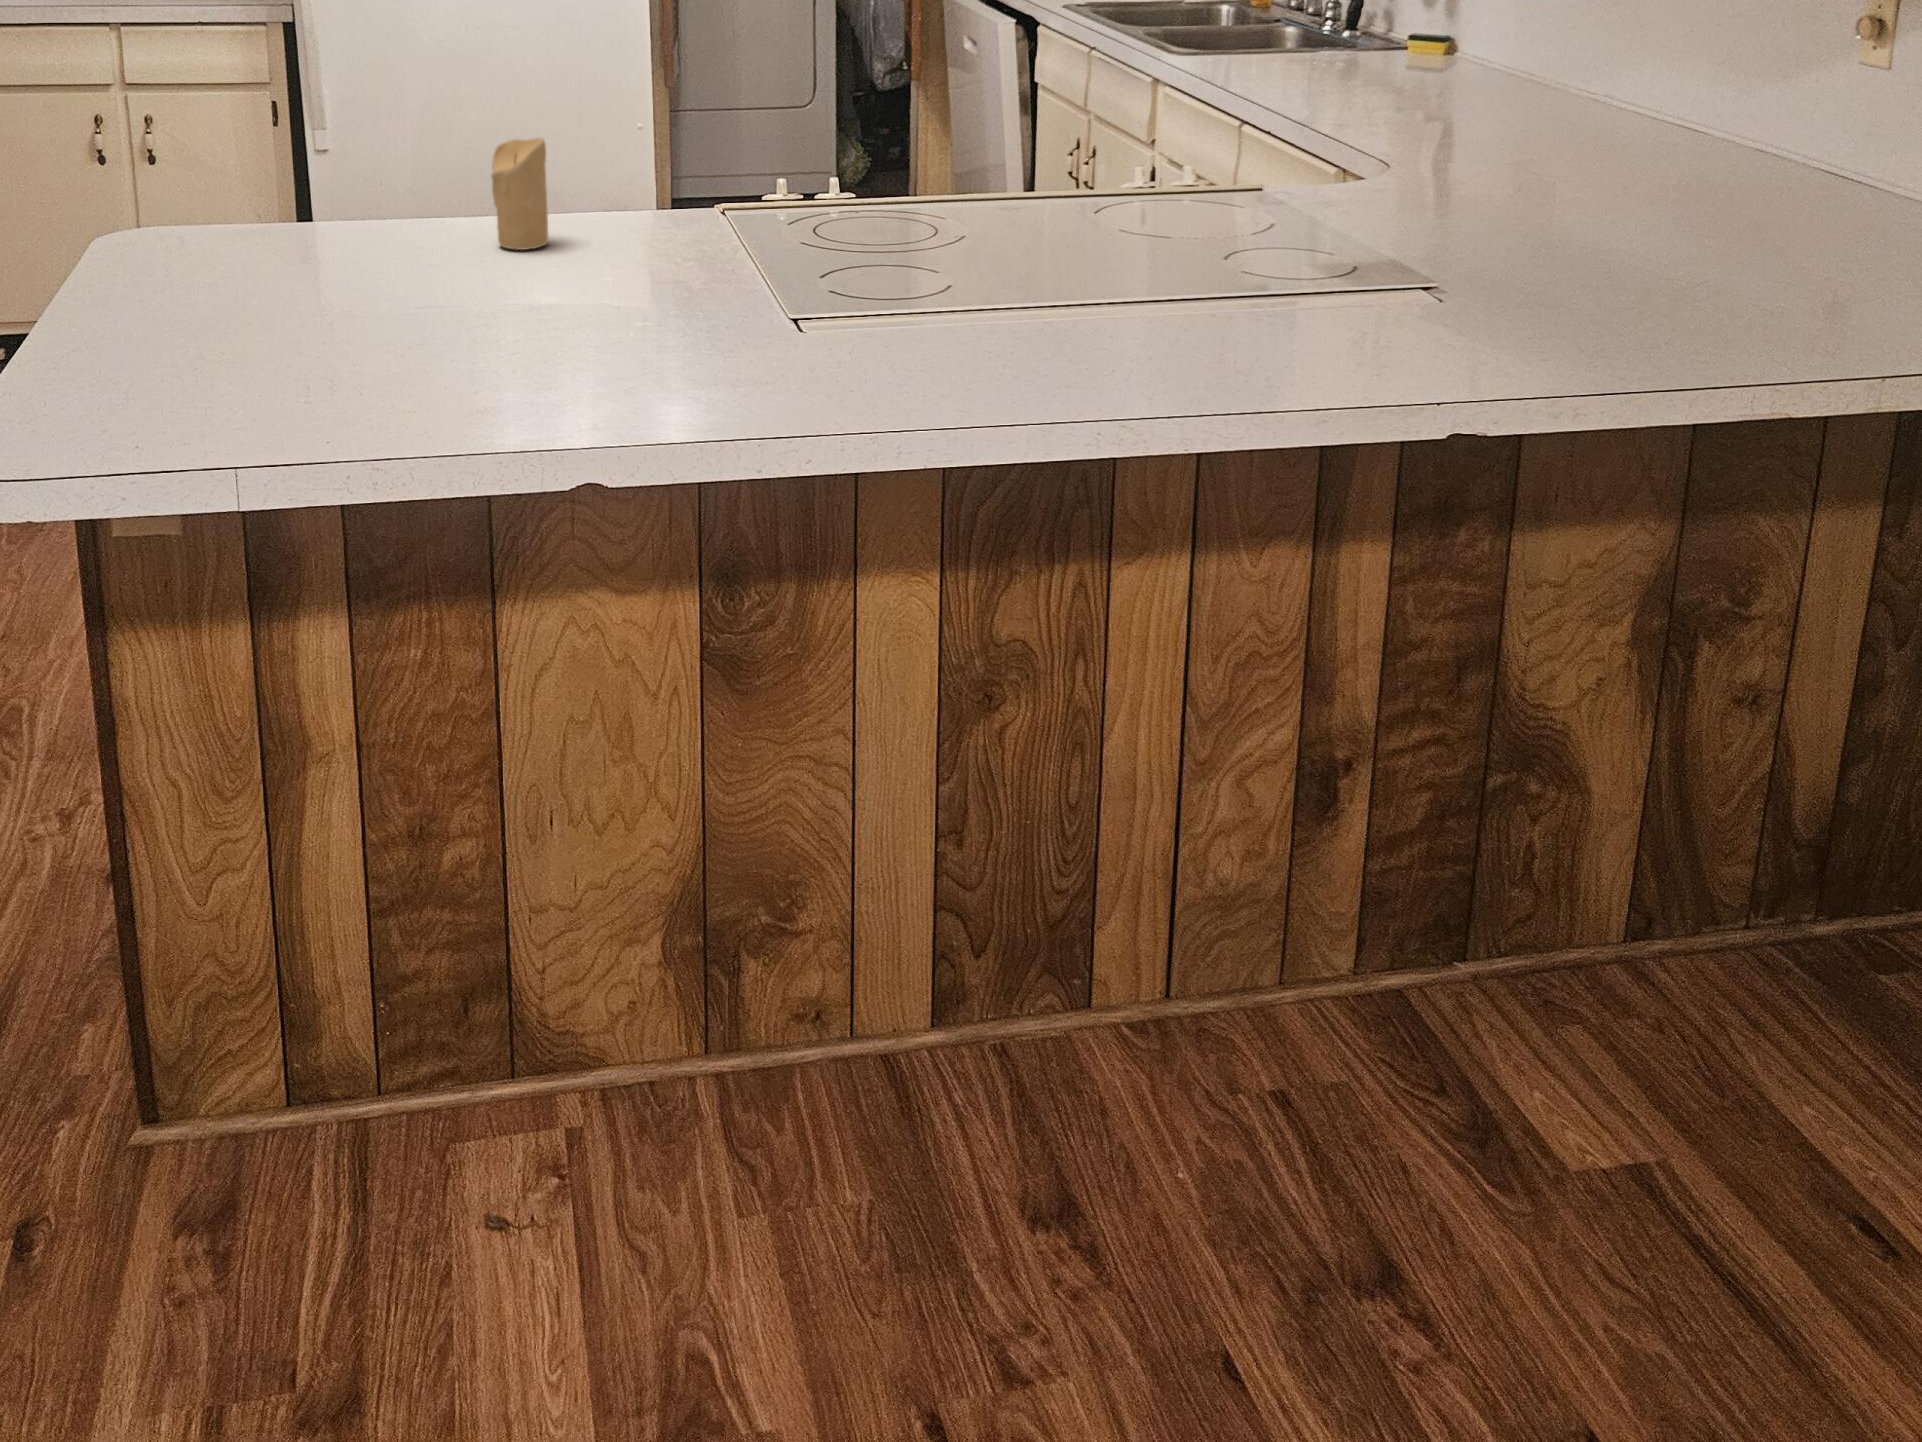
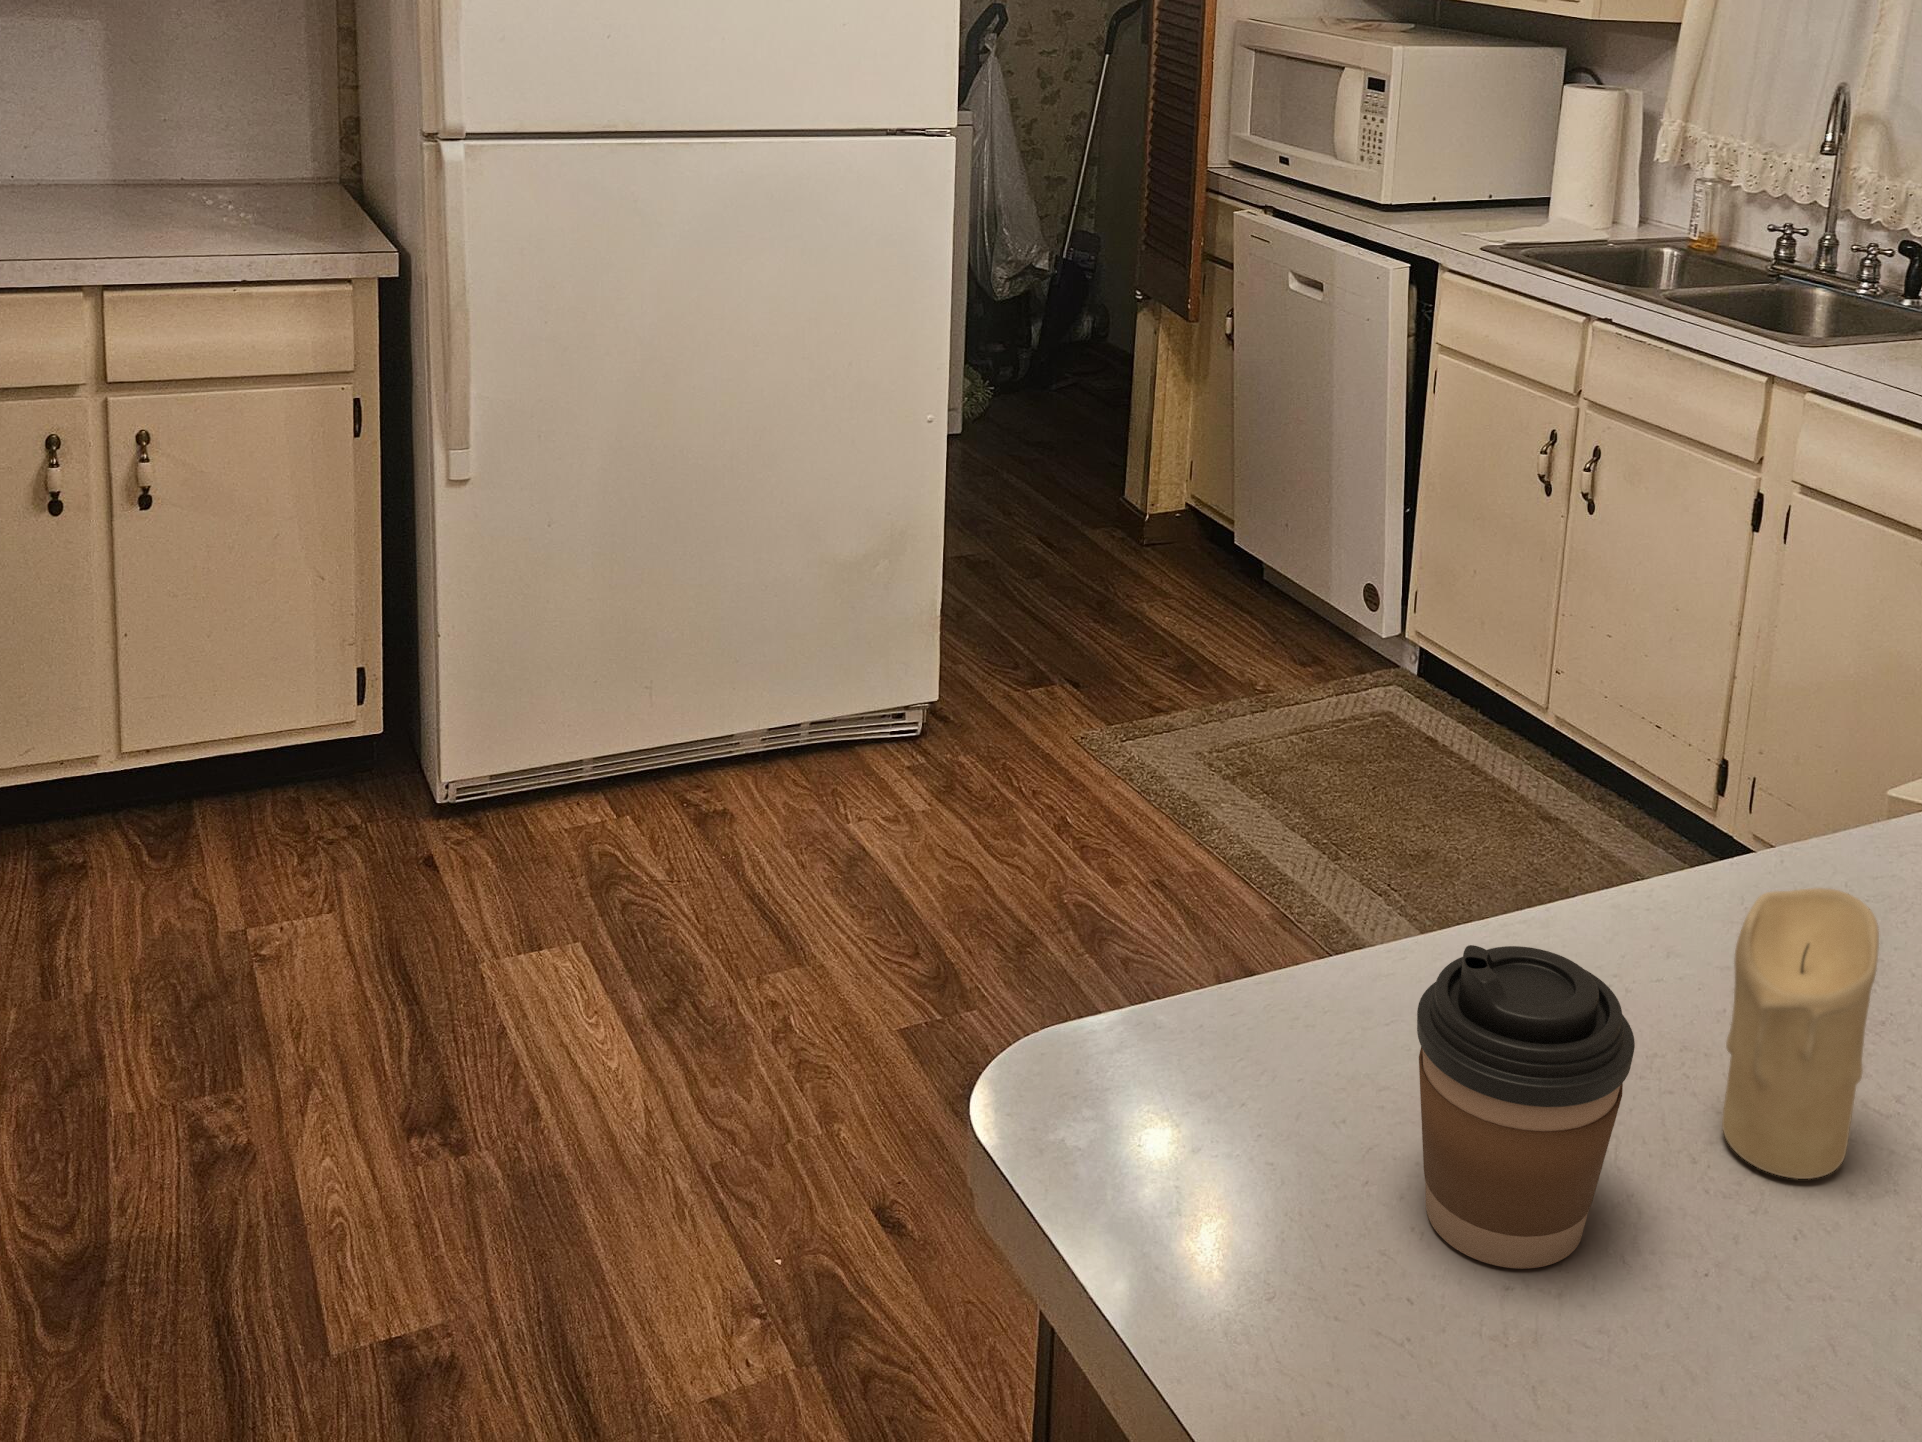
coffee cup: none [336,139,421,257] -> present [1417,945,1635,1269]

